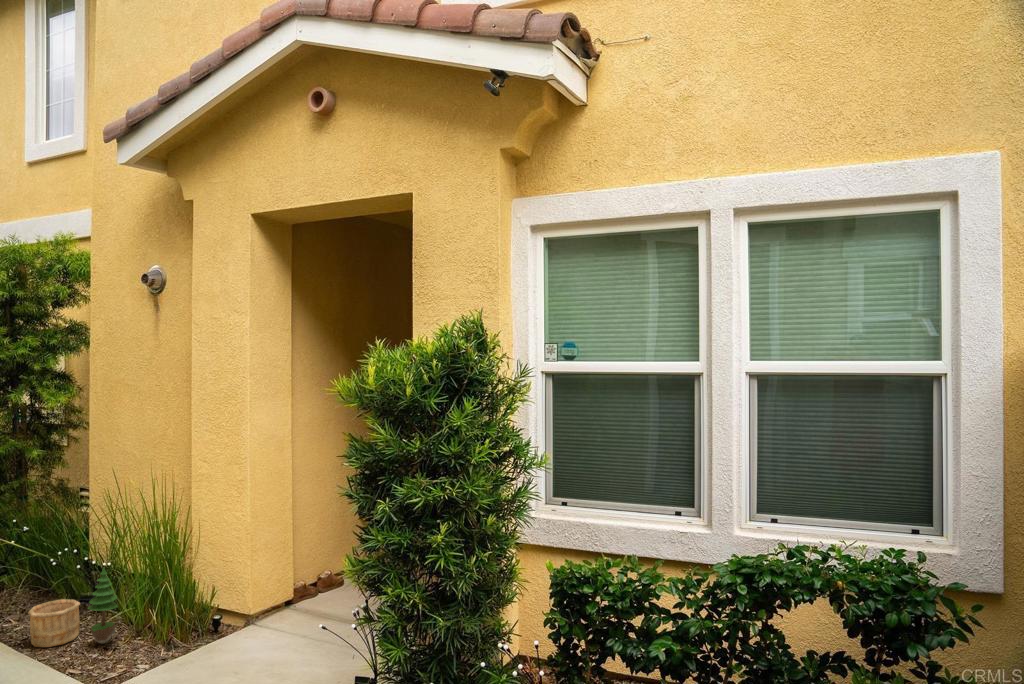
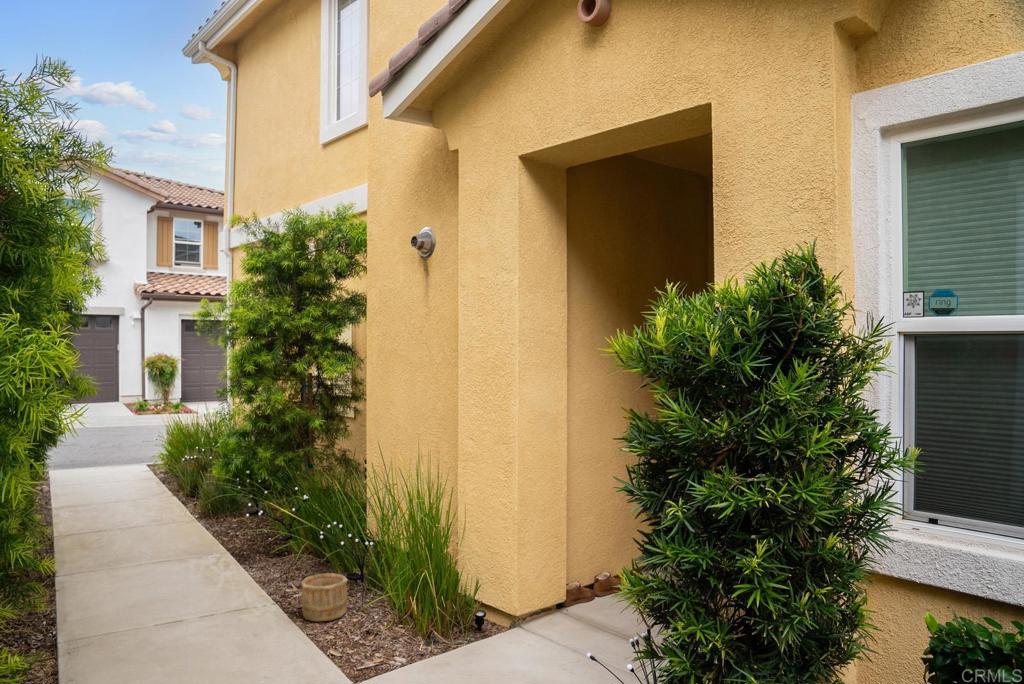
potted tree: present [88,568,118,644] -> none [352,545,382,626]

